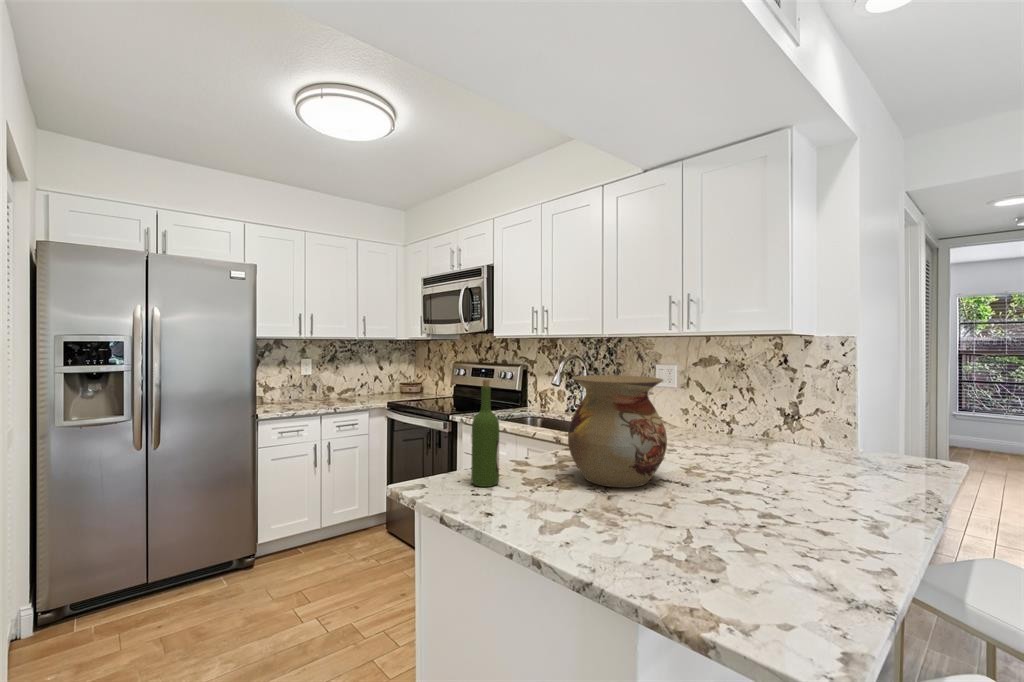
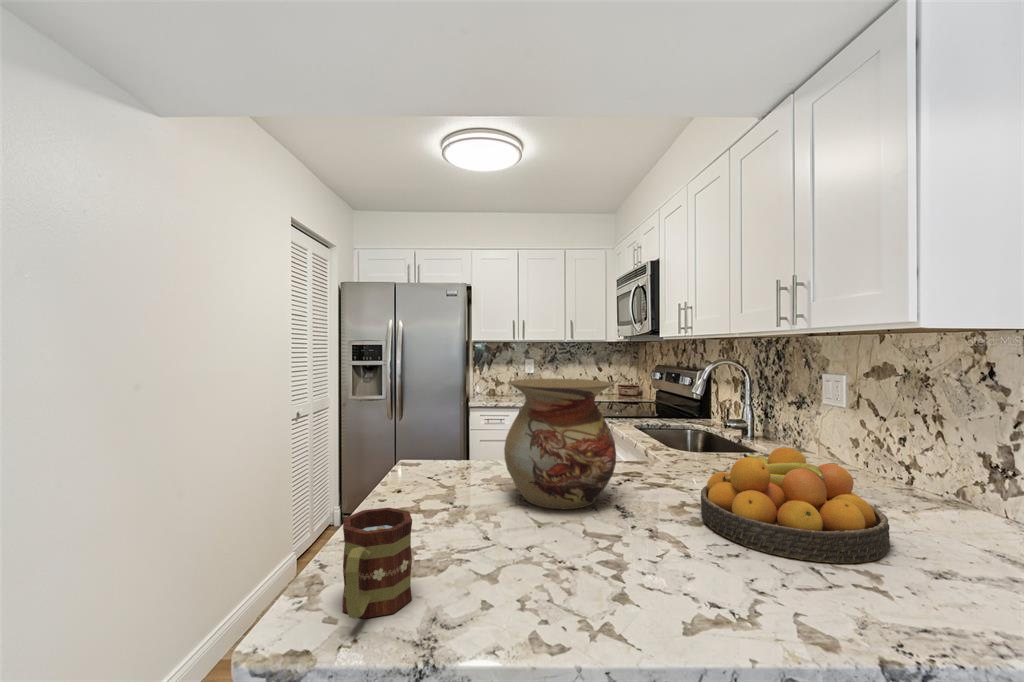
wine bottle: present [471,380,499,487] -> none [435,377,461,478]
fruit bowl: none [699,414,820,480] -> present [701,447,890,563]
mug: none [700,493,797,587] -> present [342,508,412,618]

